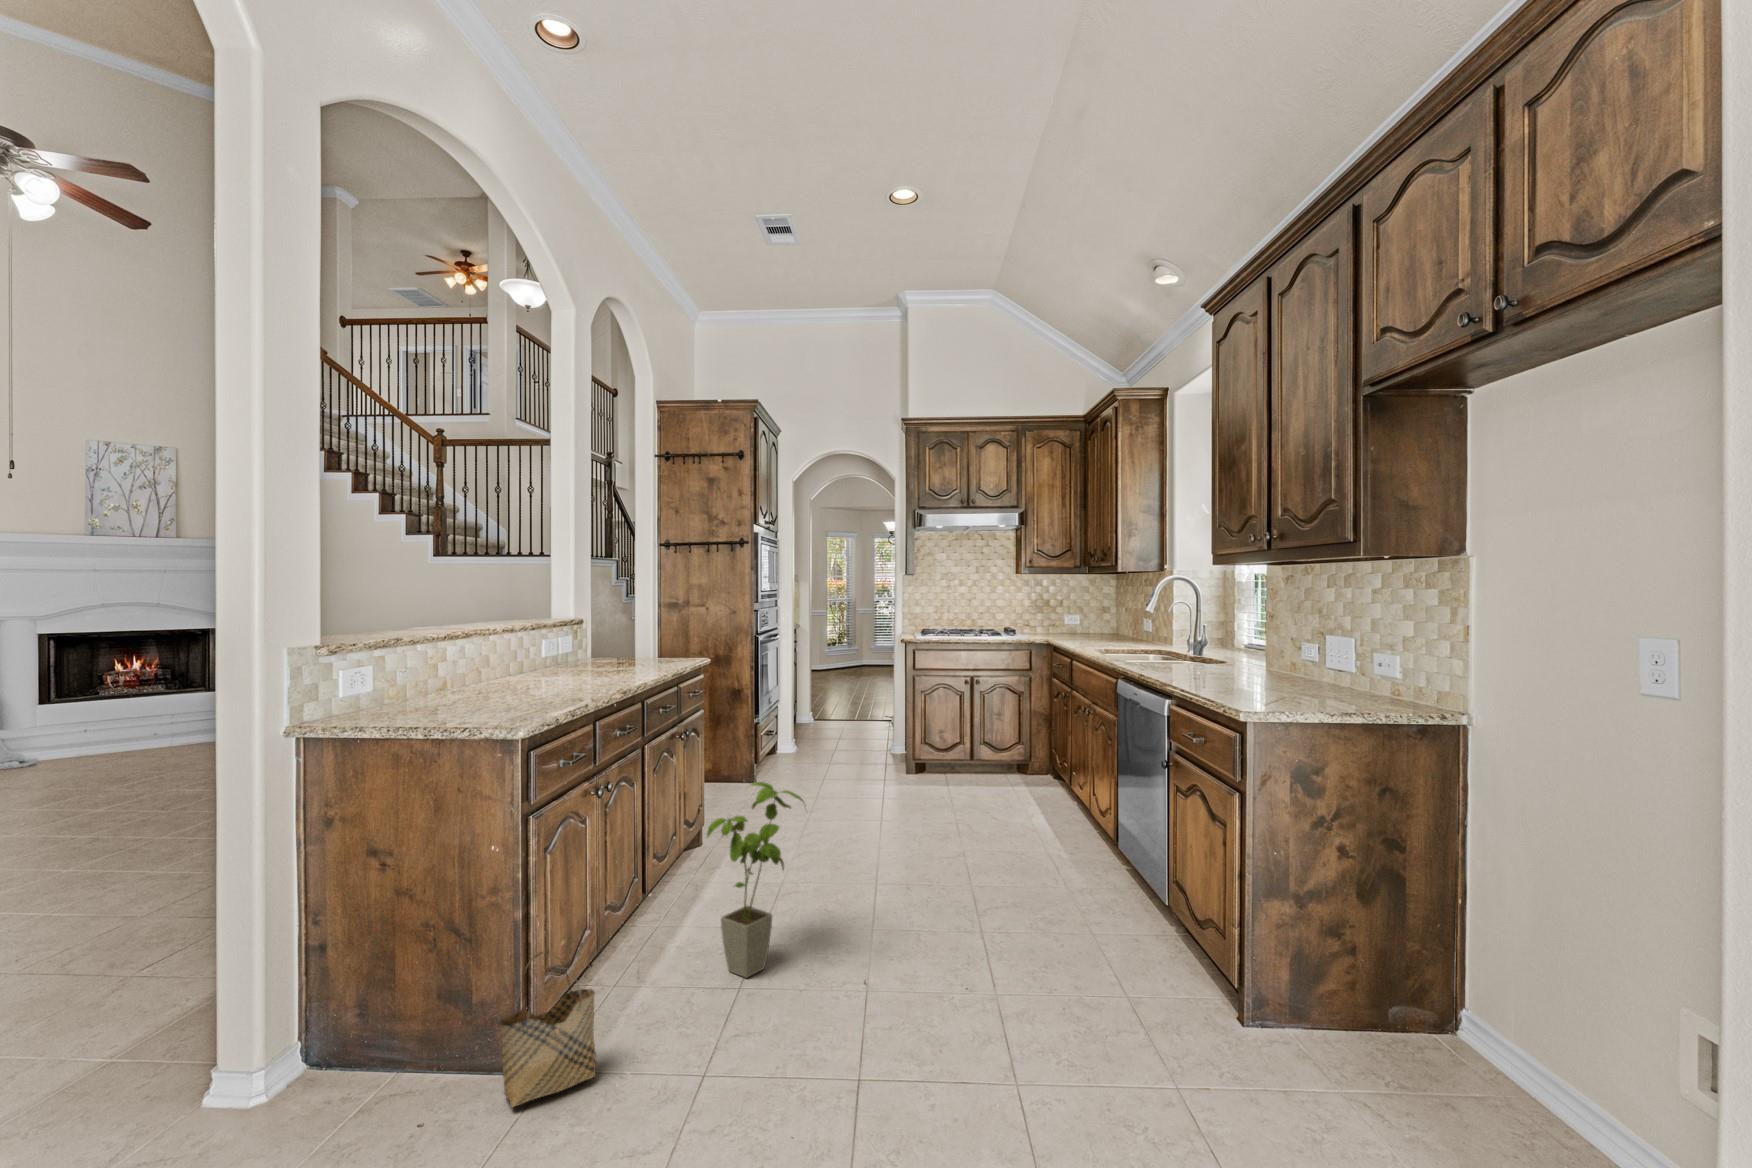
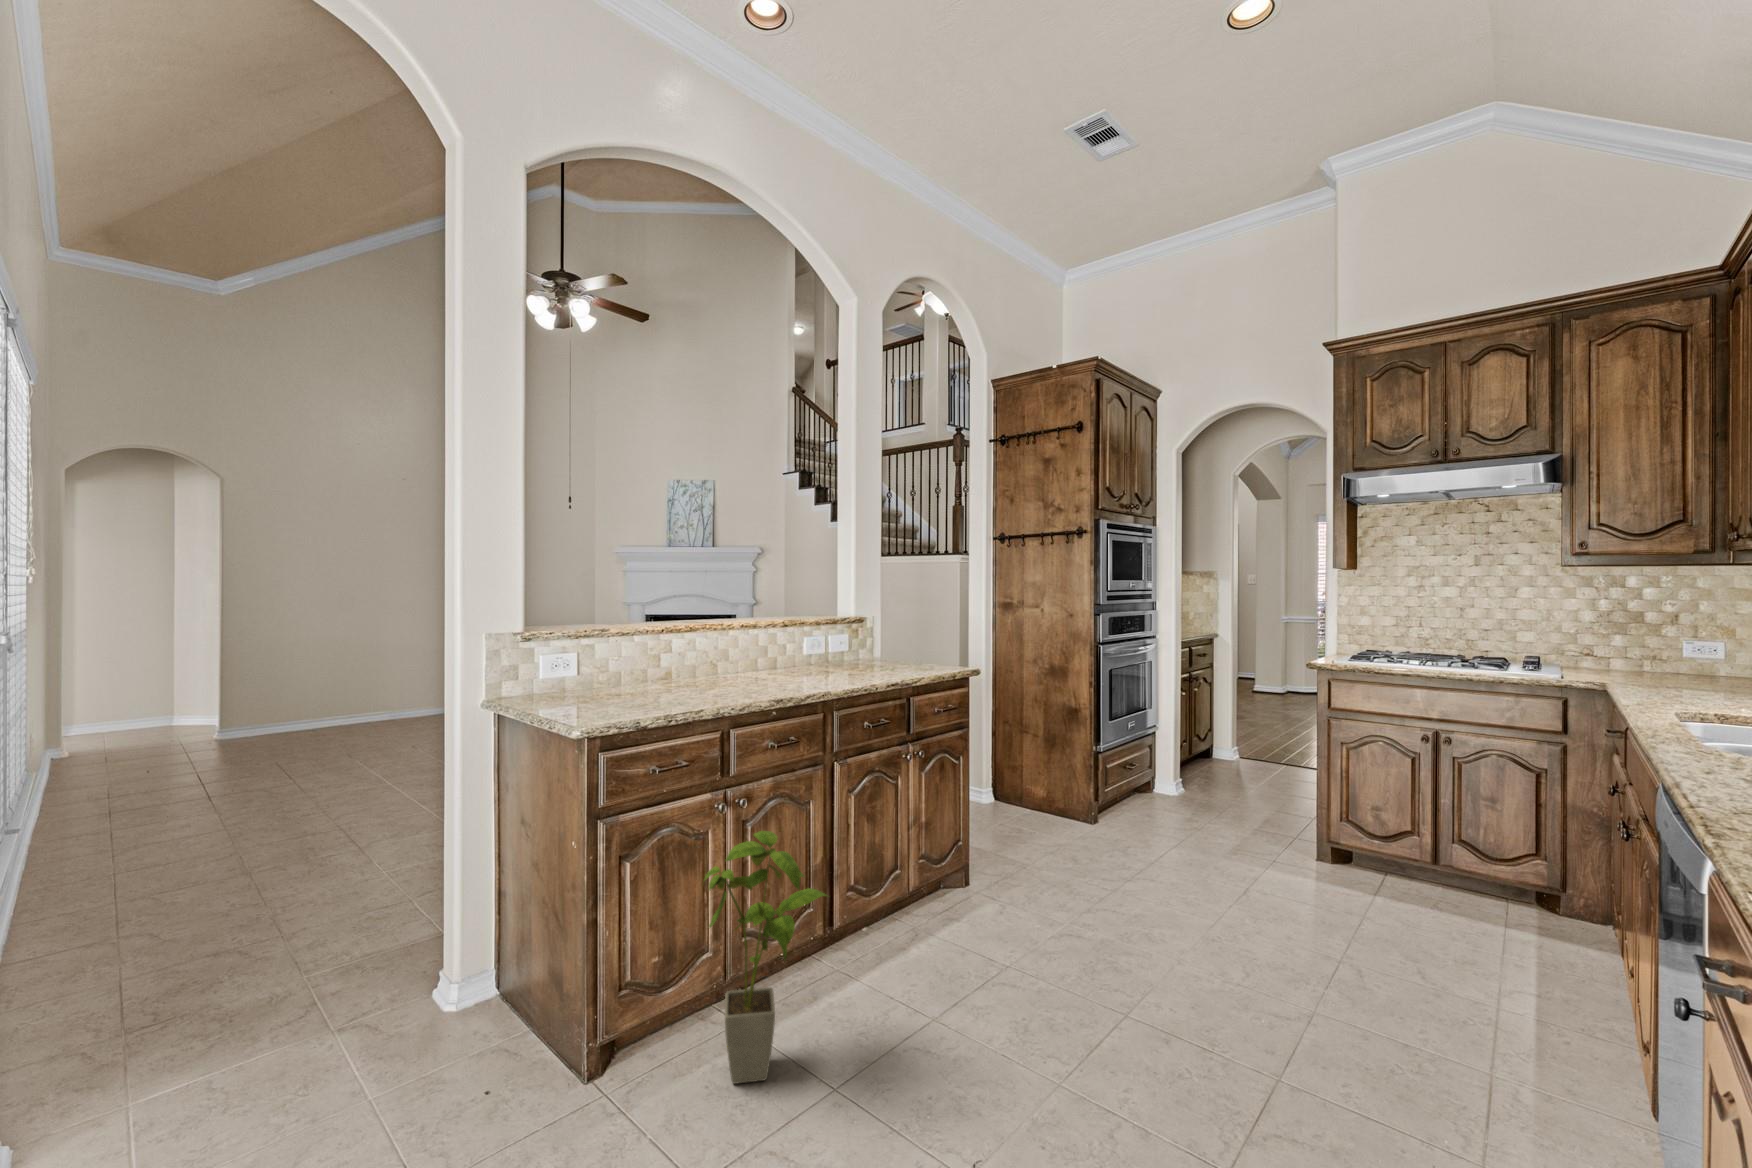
woven basket: present [500,952,596,1107] -> none [378,964,488,1128]

